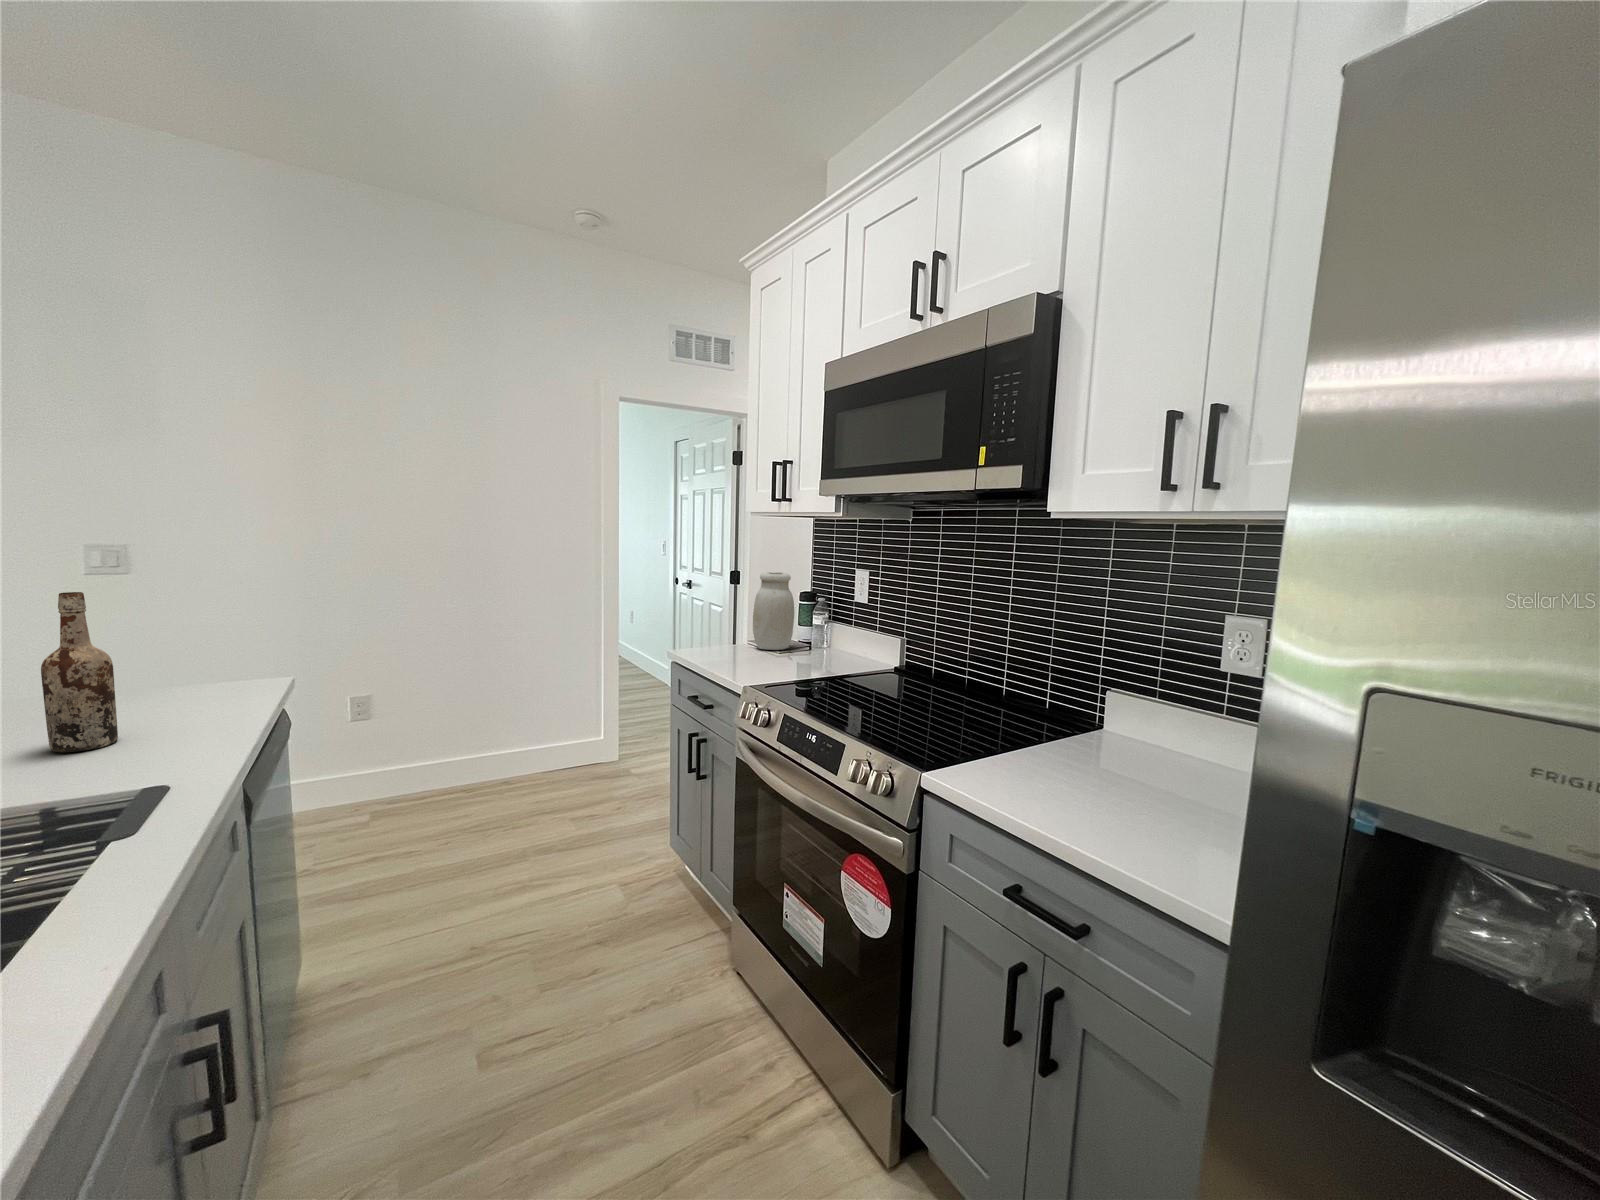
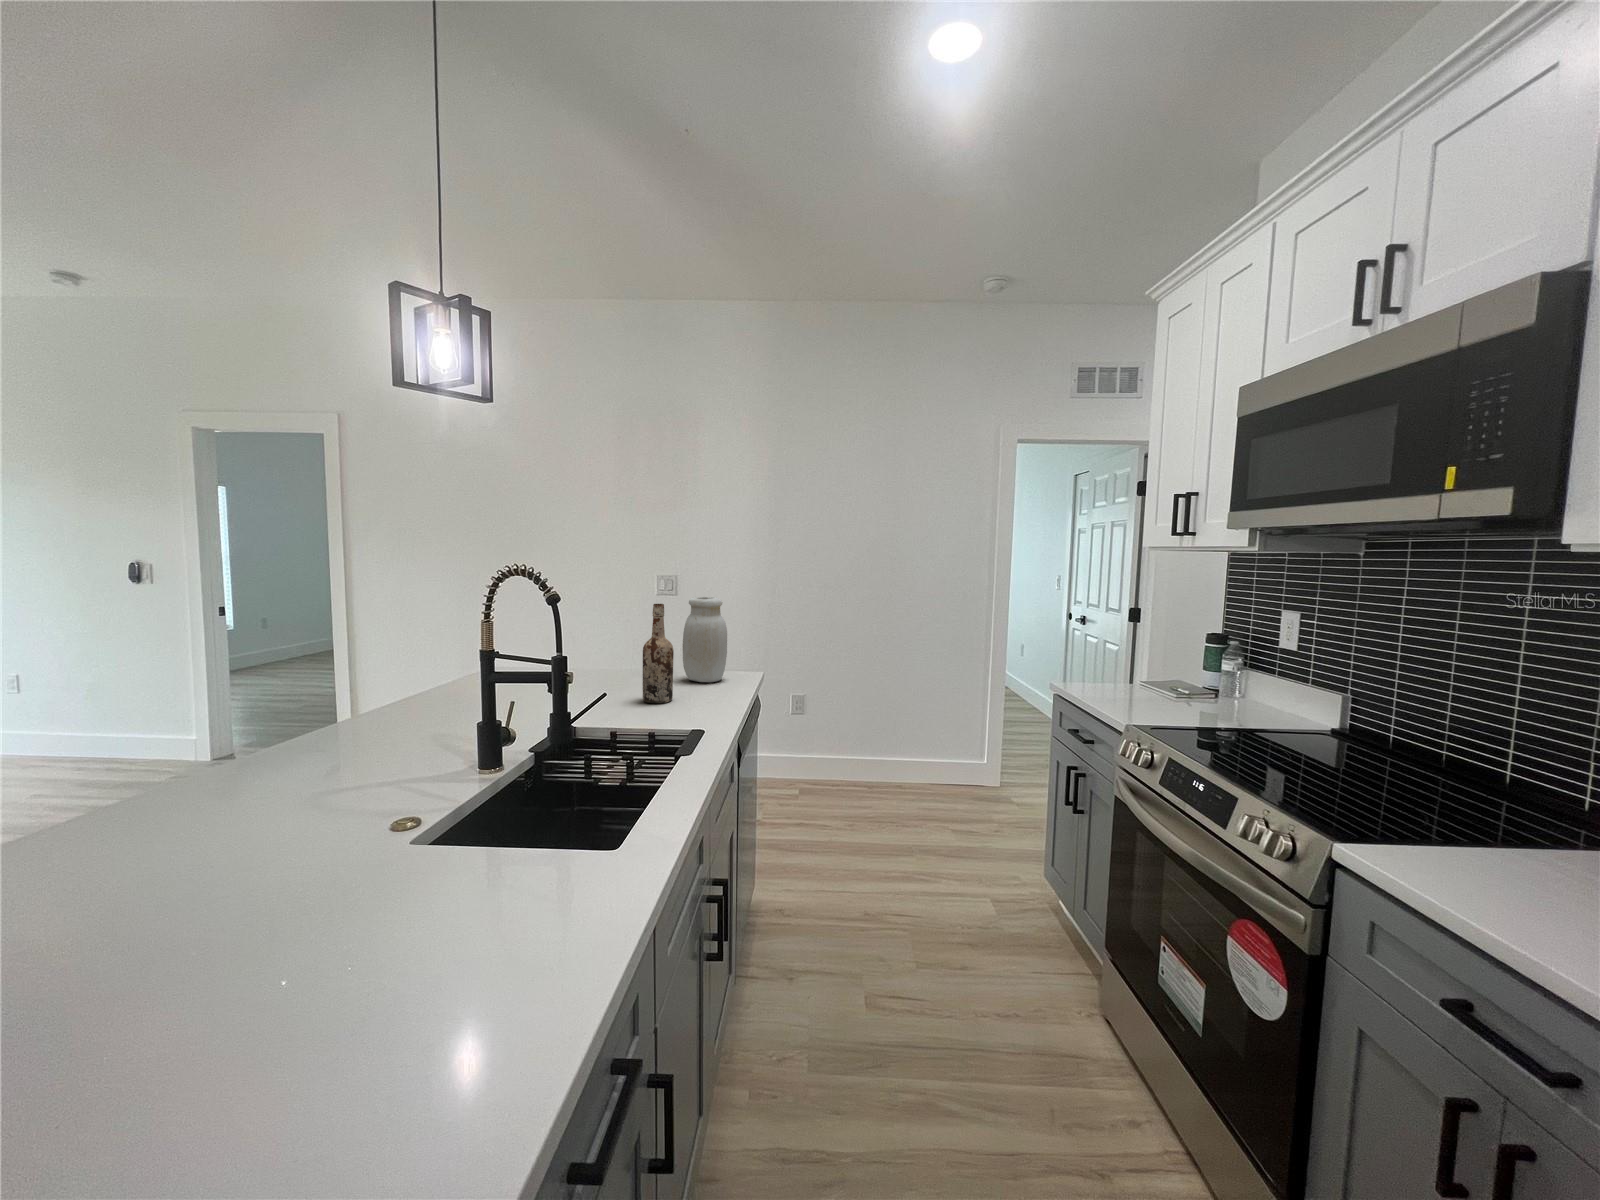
jar: present [753,572,794,650] -> present [682,597,727,682]

